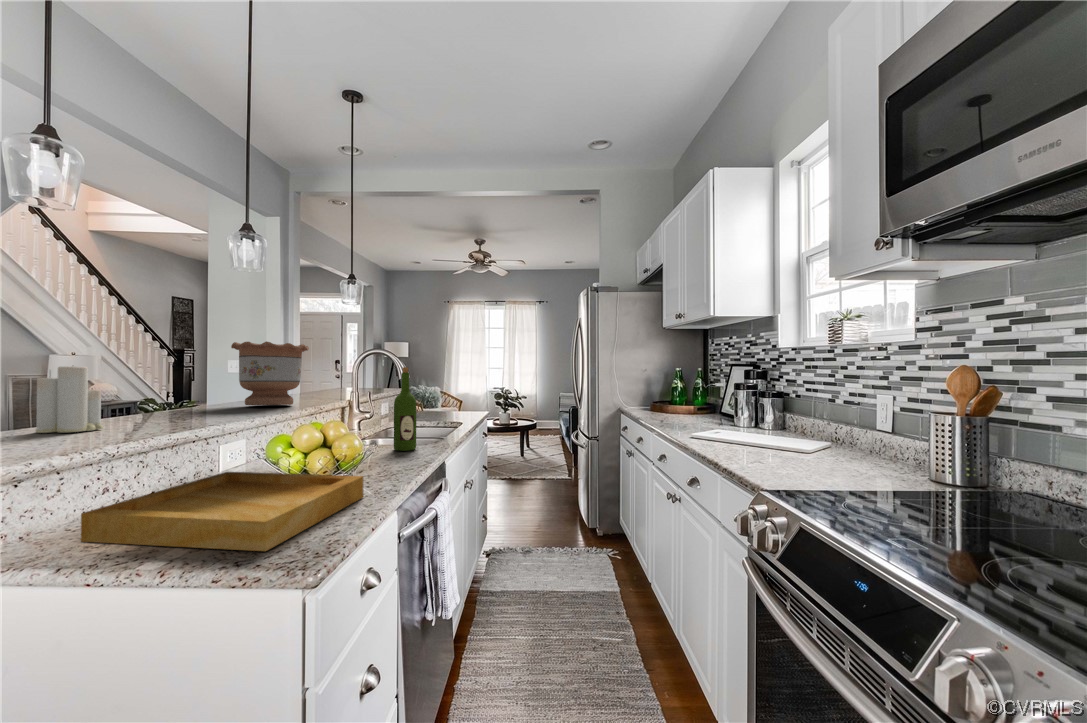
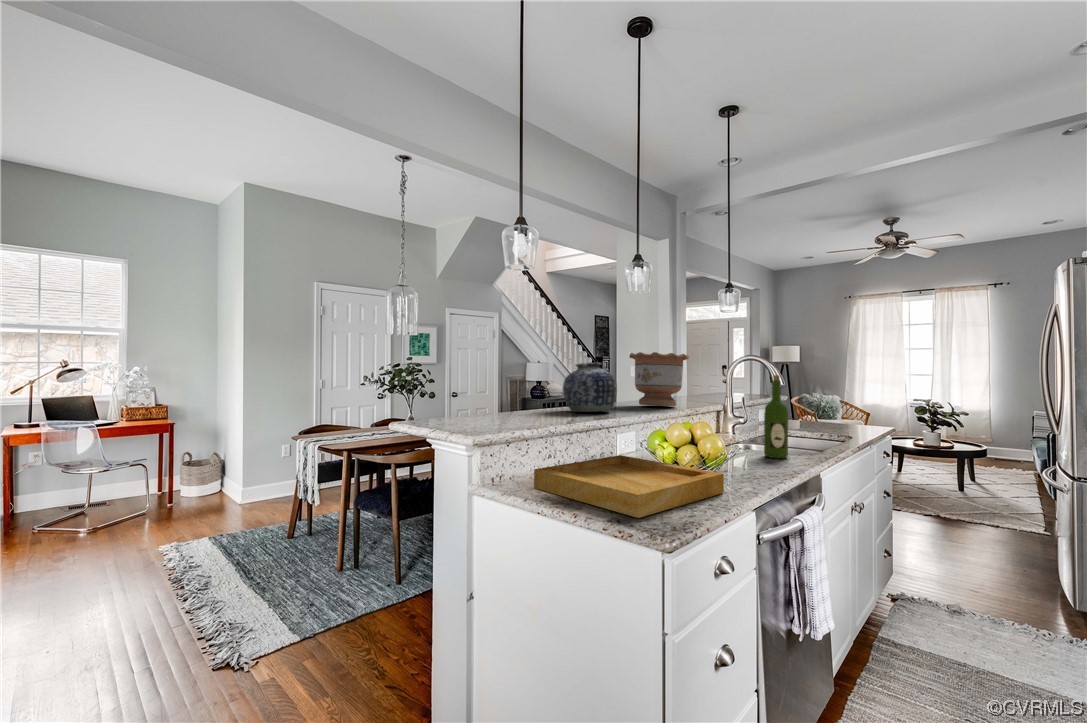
vase: none [128,354,216,420] -> present [563,363,617,412]
candle: present [36,366,103,433] -> none [515,367,549,416]

